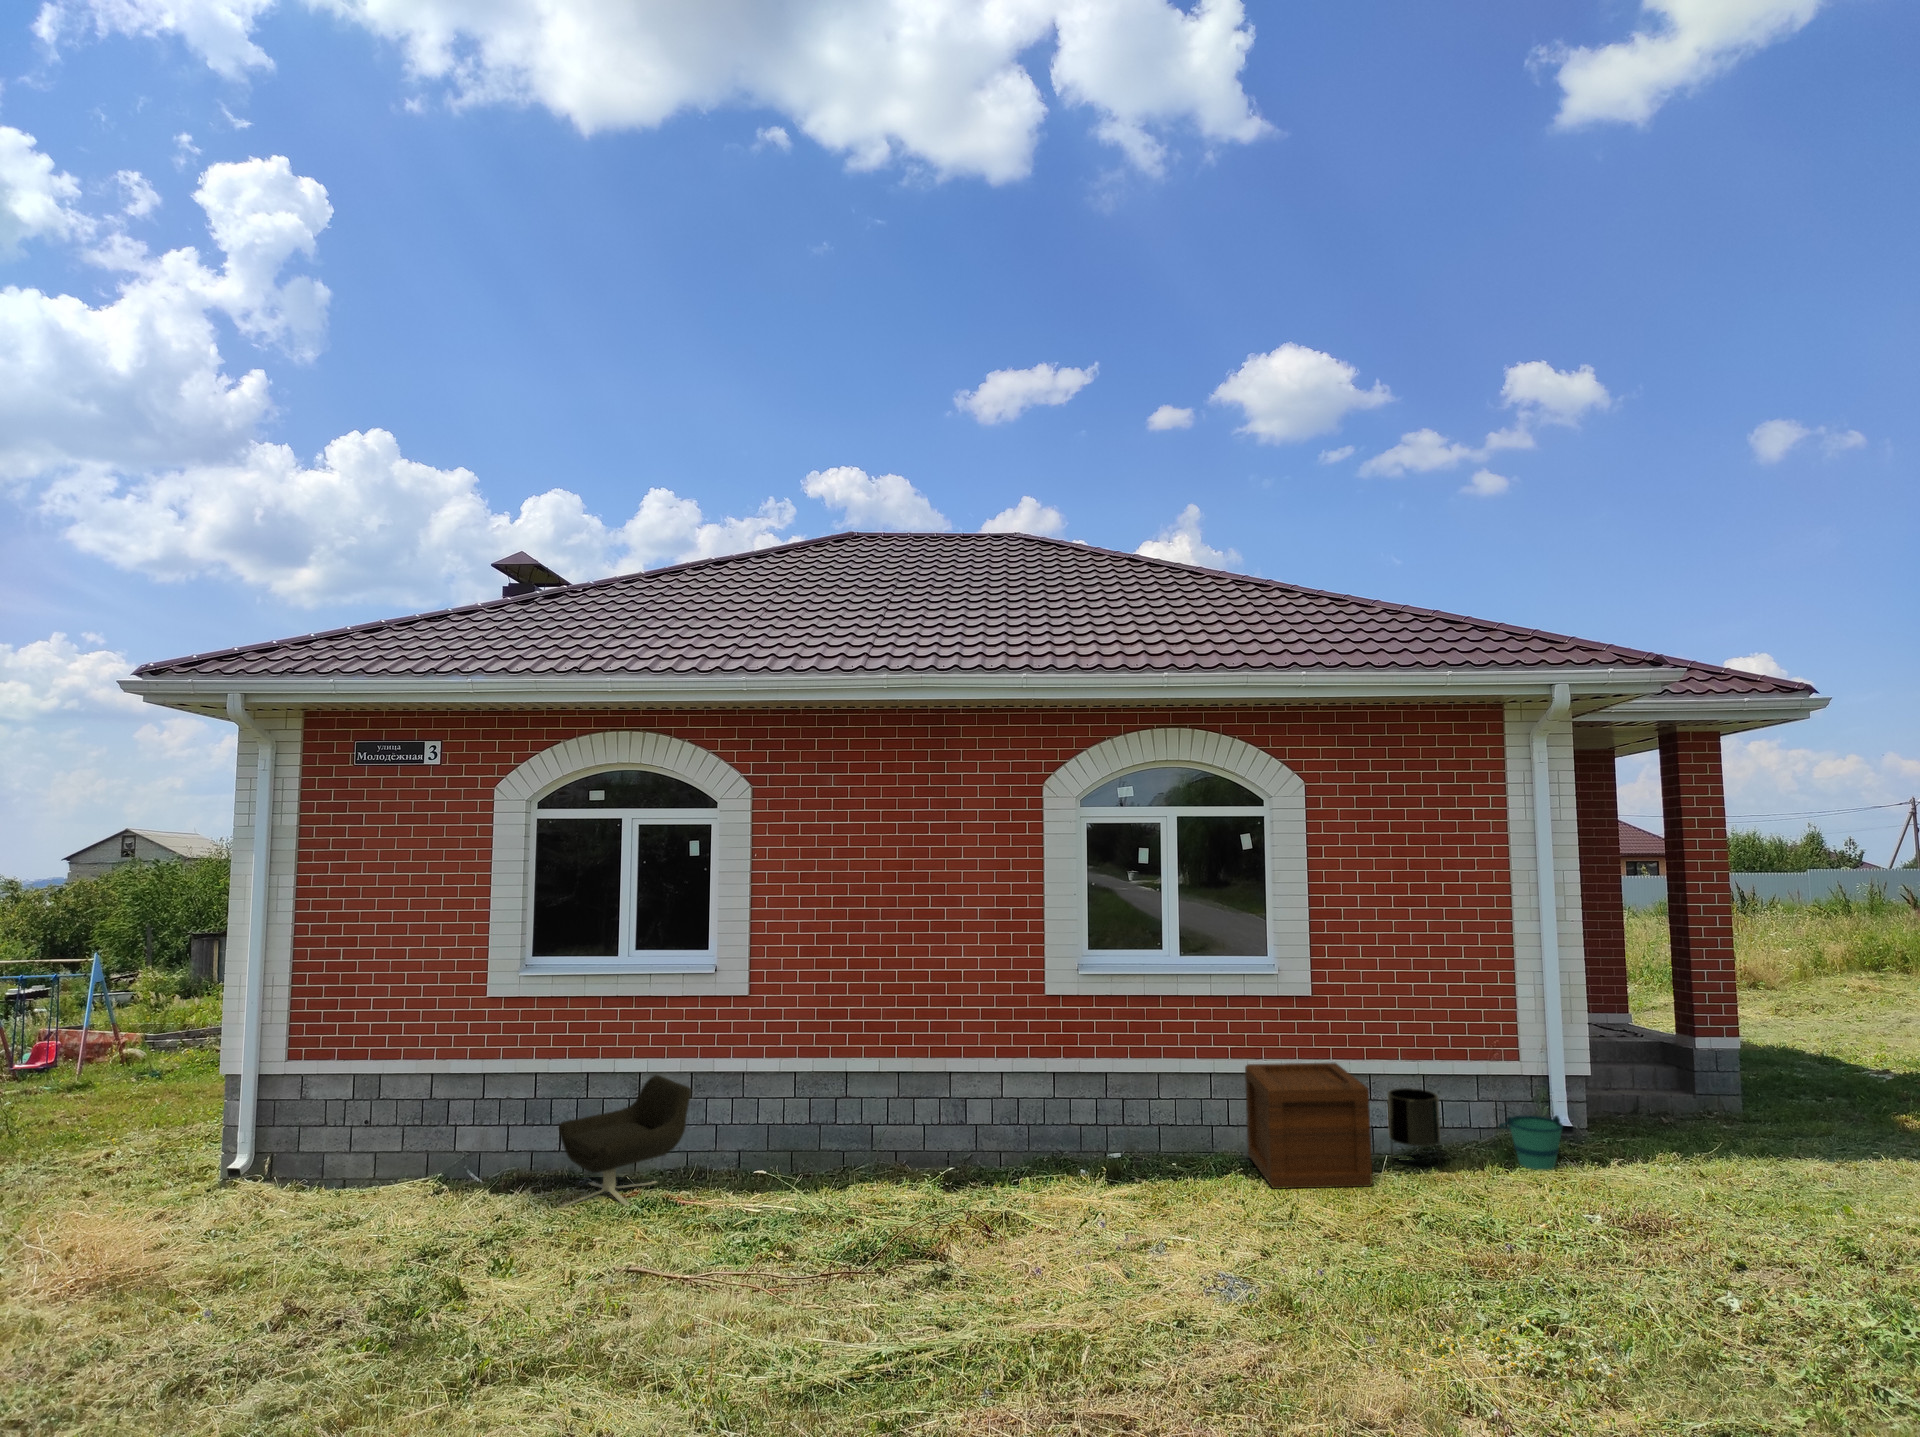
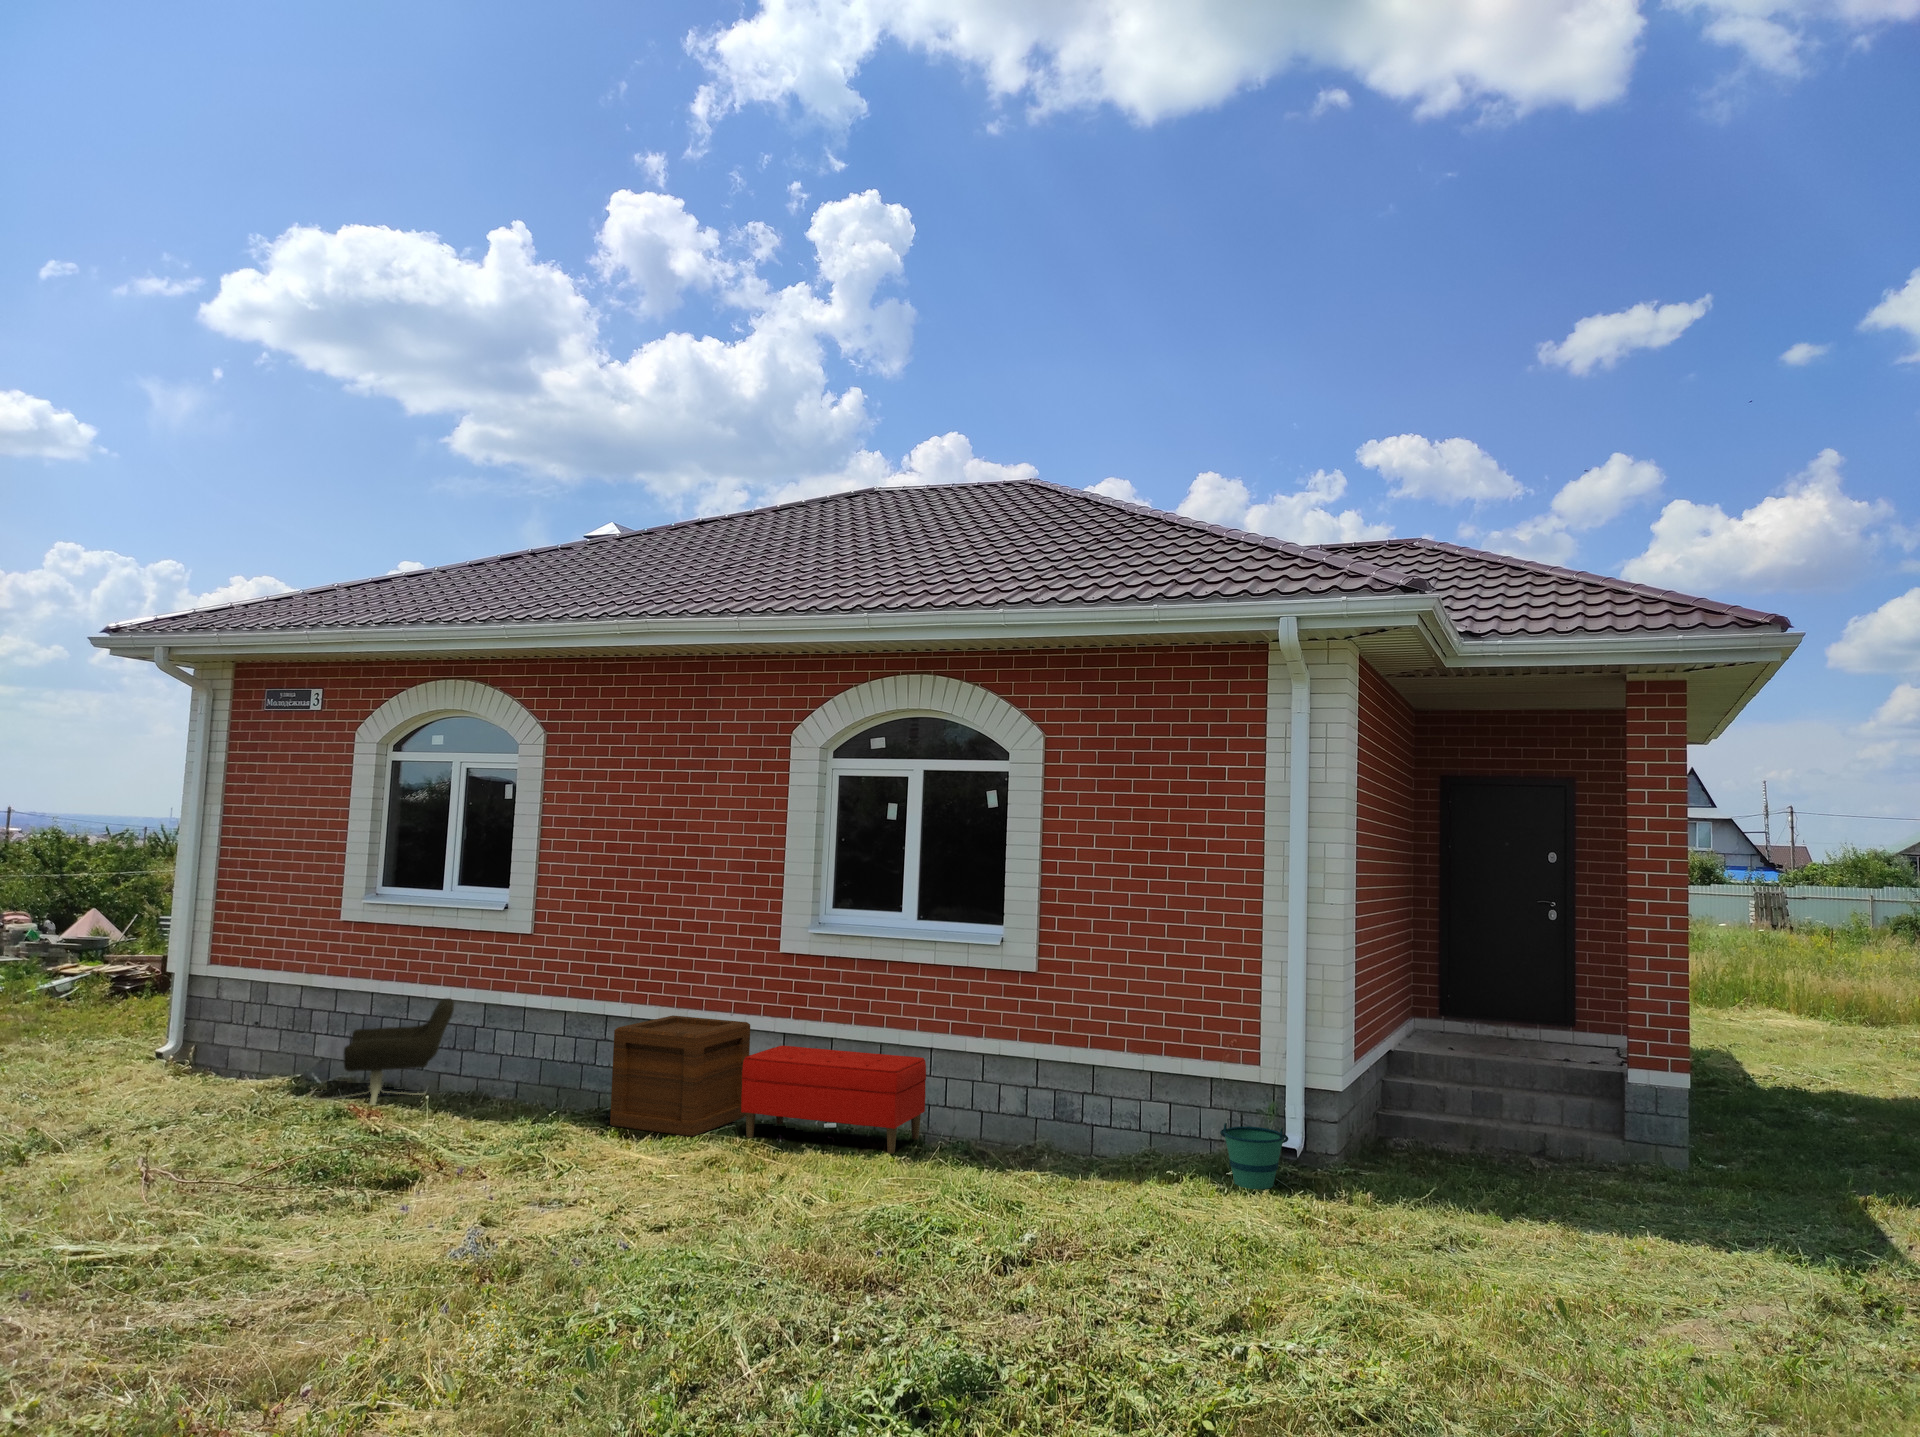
wooden crate: present [1245,1063,1372,1189] -> present [610,1015,750,1137]
bench: none [1056,1086,1226,1185] -> present [741,1046,926,1154]
planter: present [1387,1088,1440,1161] -> none [1092,1082,1150,1174]

